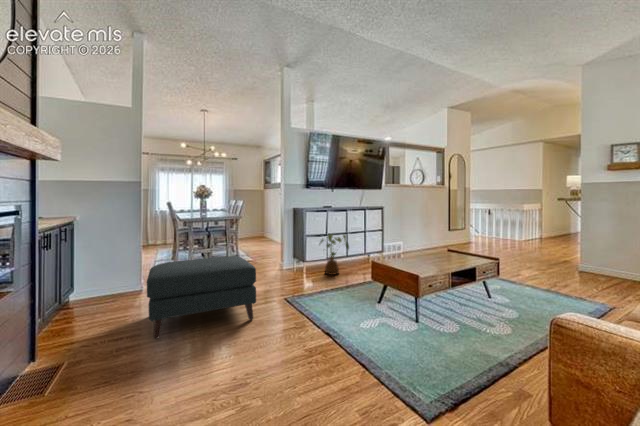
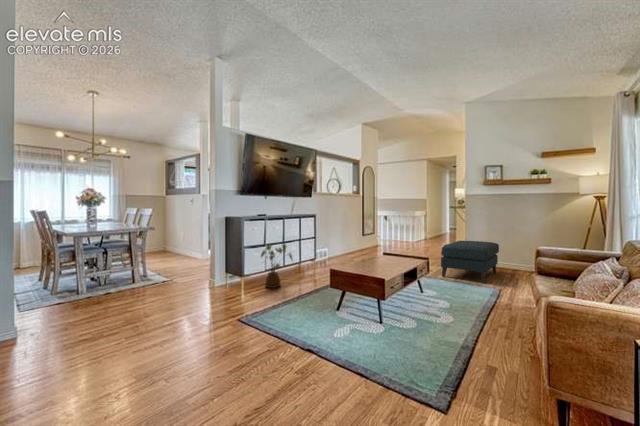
ottoman: present [147,256,256,339] -> present [441,241,499,283]

